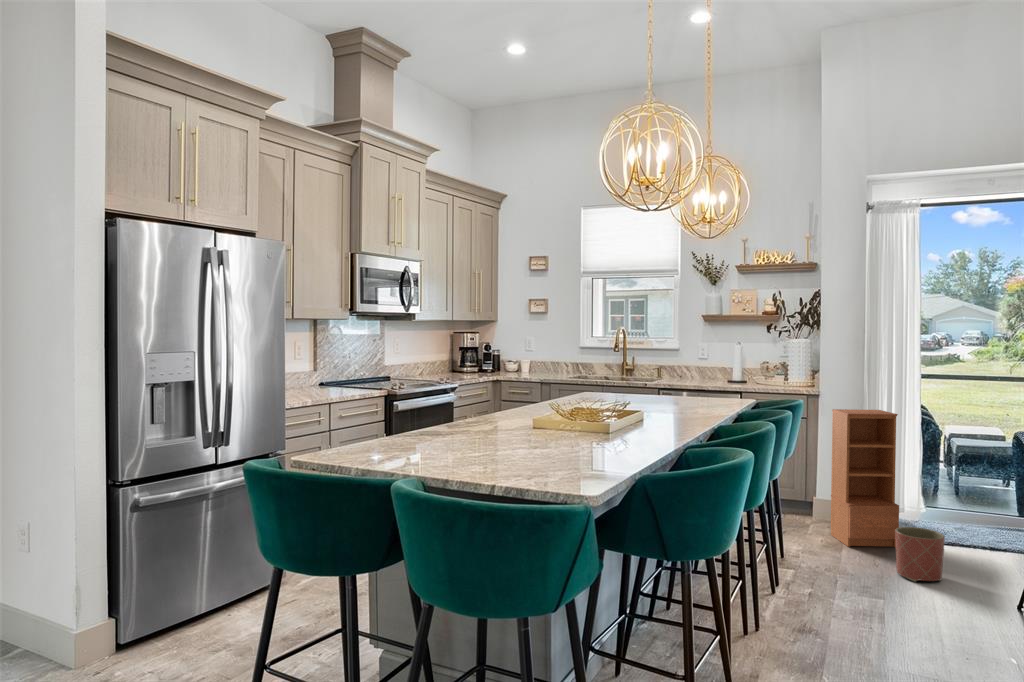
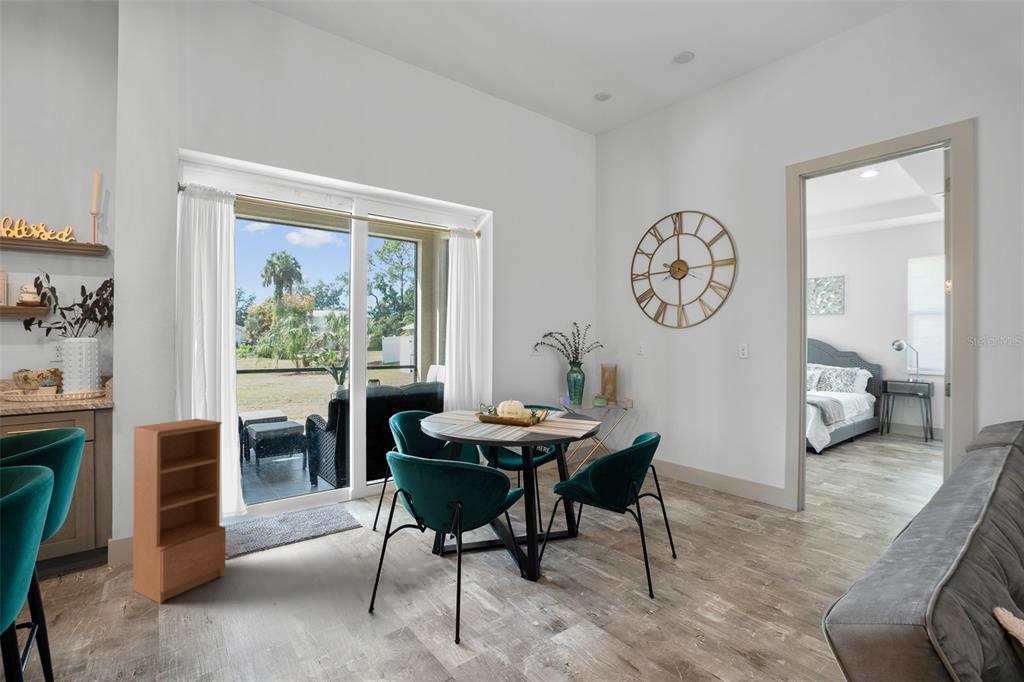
planter: present [895,527,945,582] -> none [230,554,288,630]

